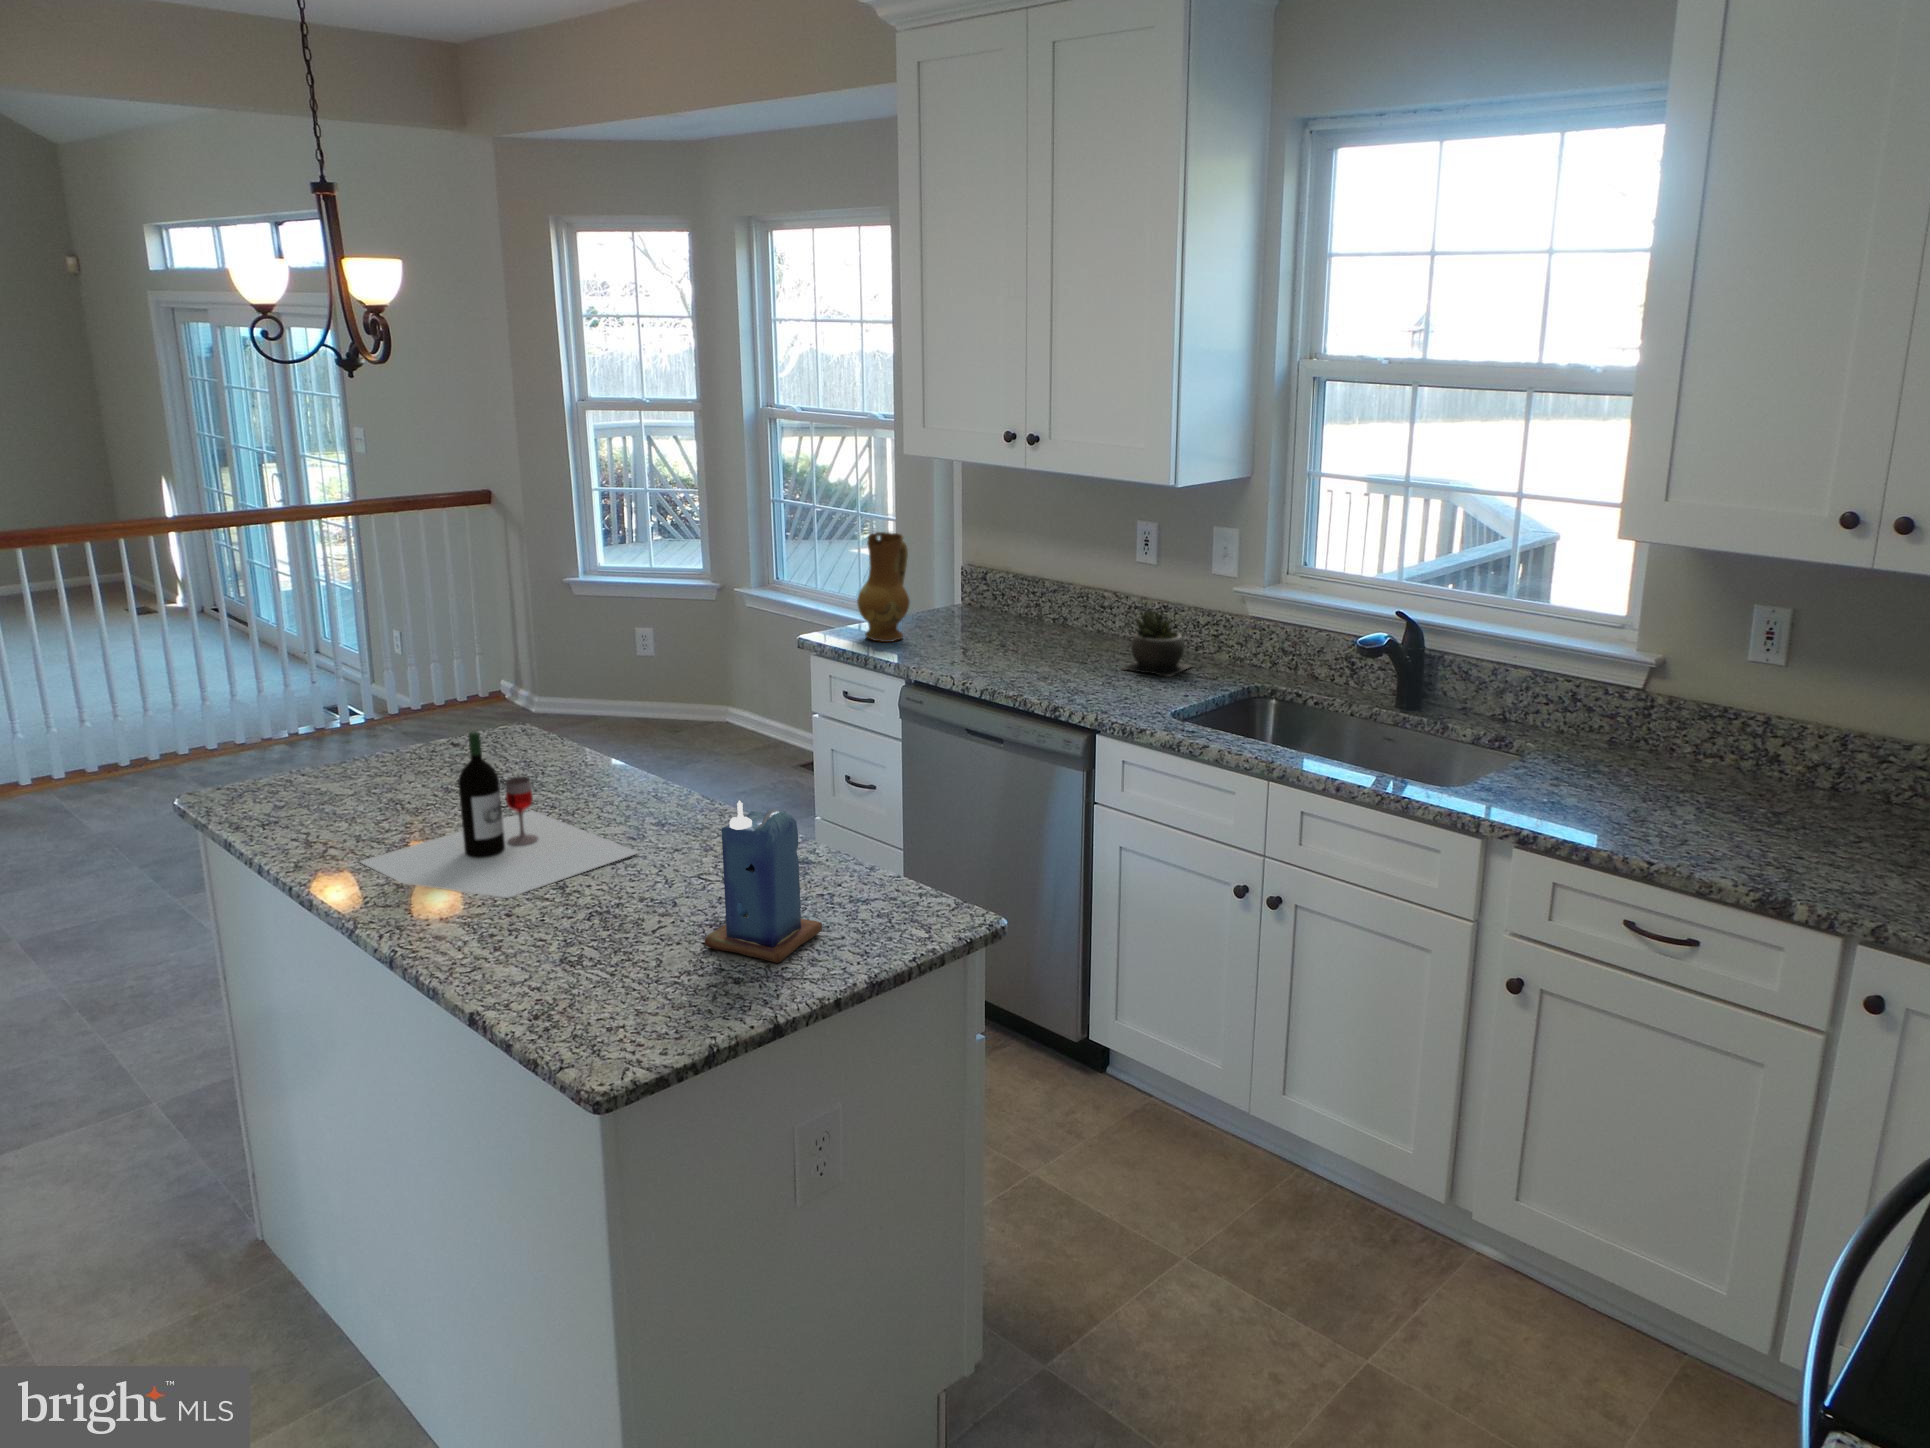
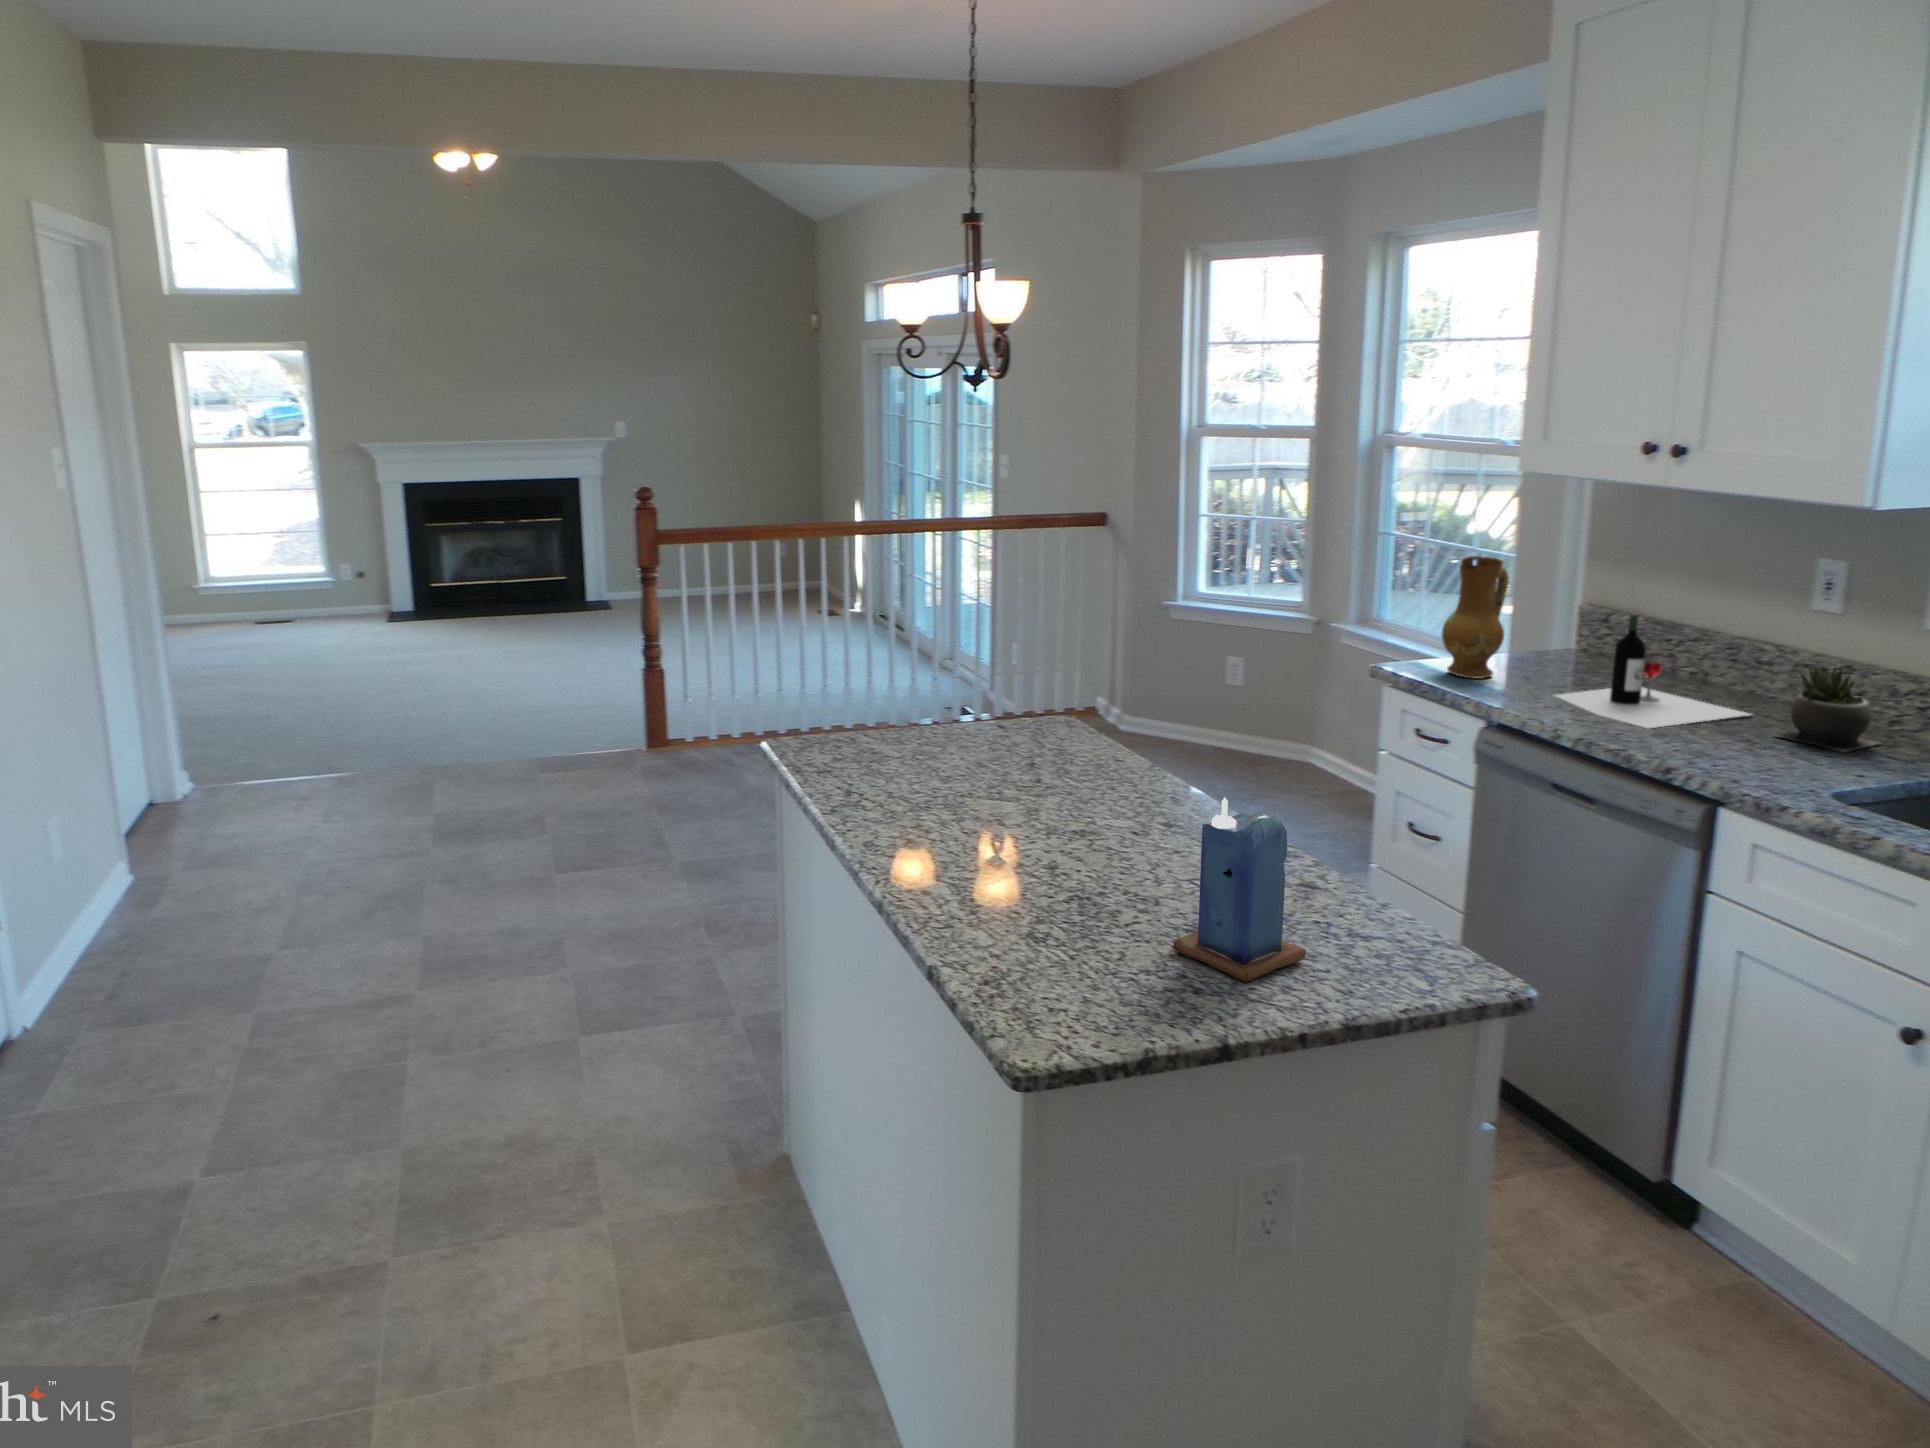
wine bottle: present [360,731,638,898] -> present [1555,614,1750,728]

